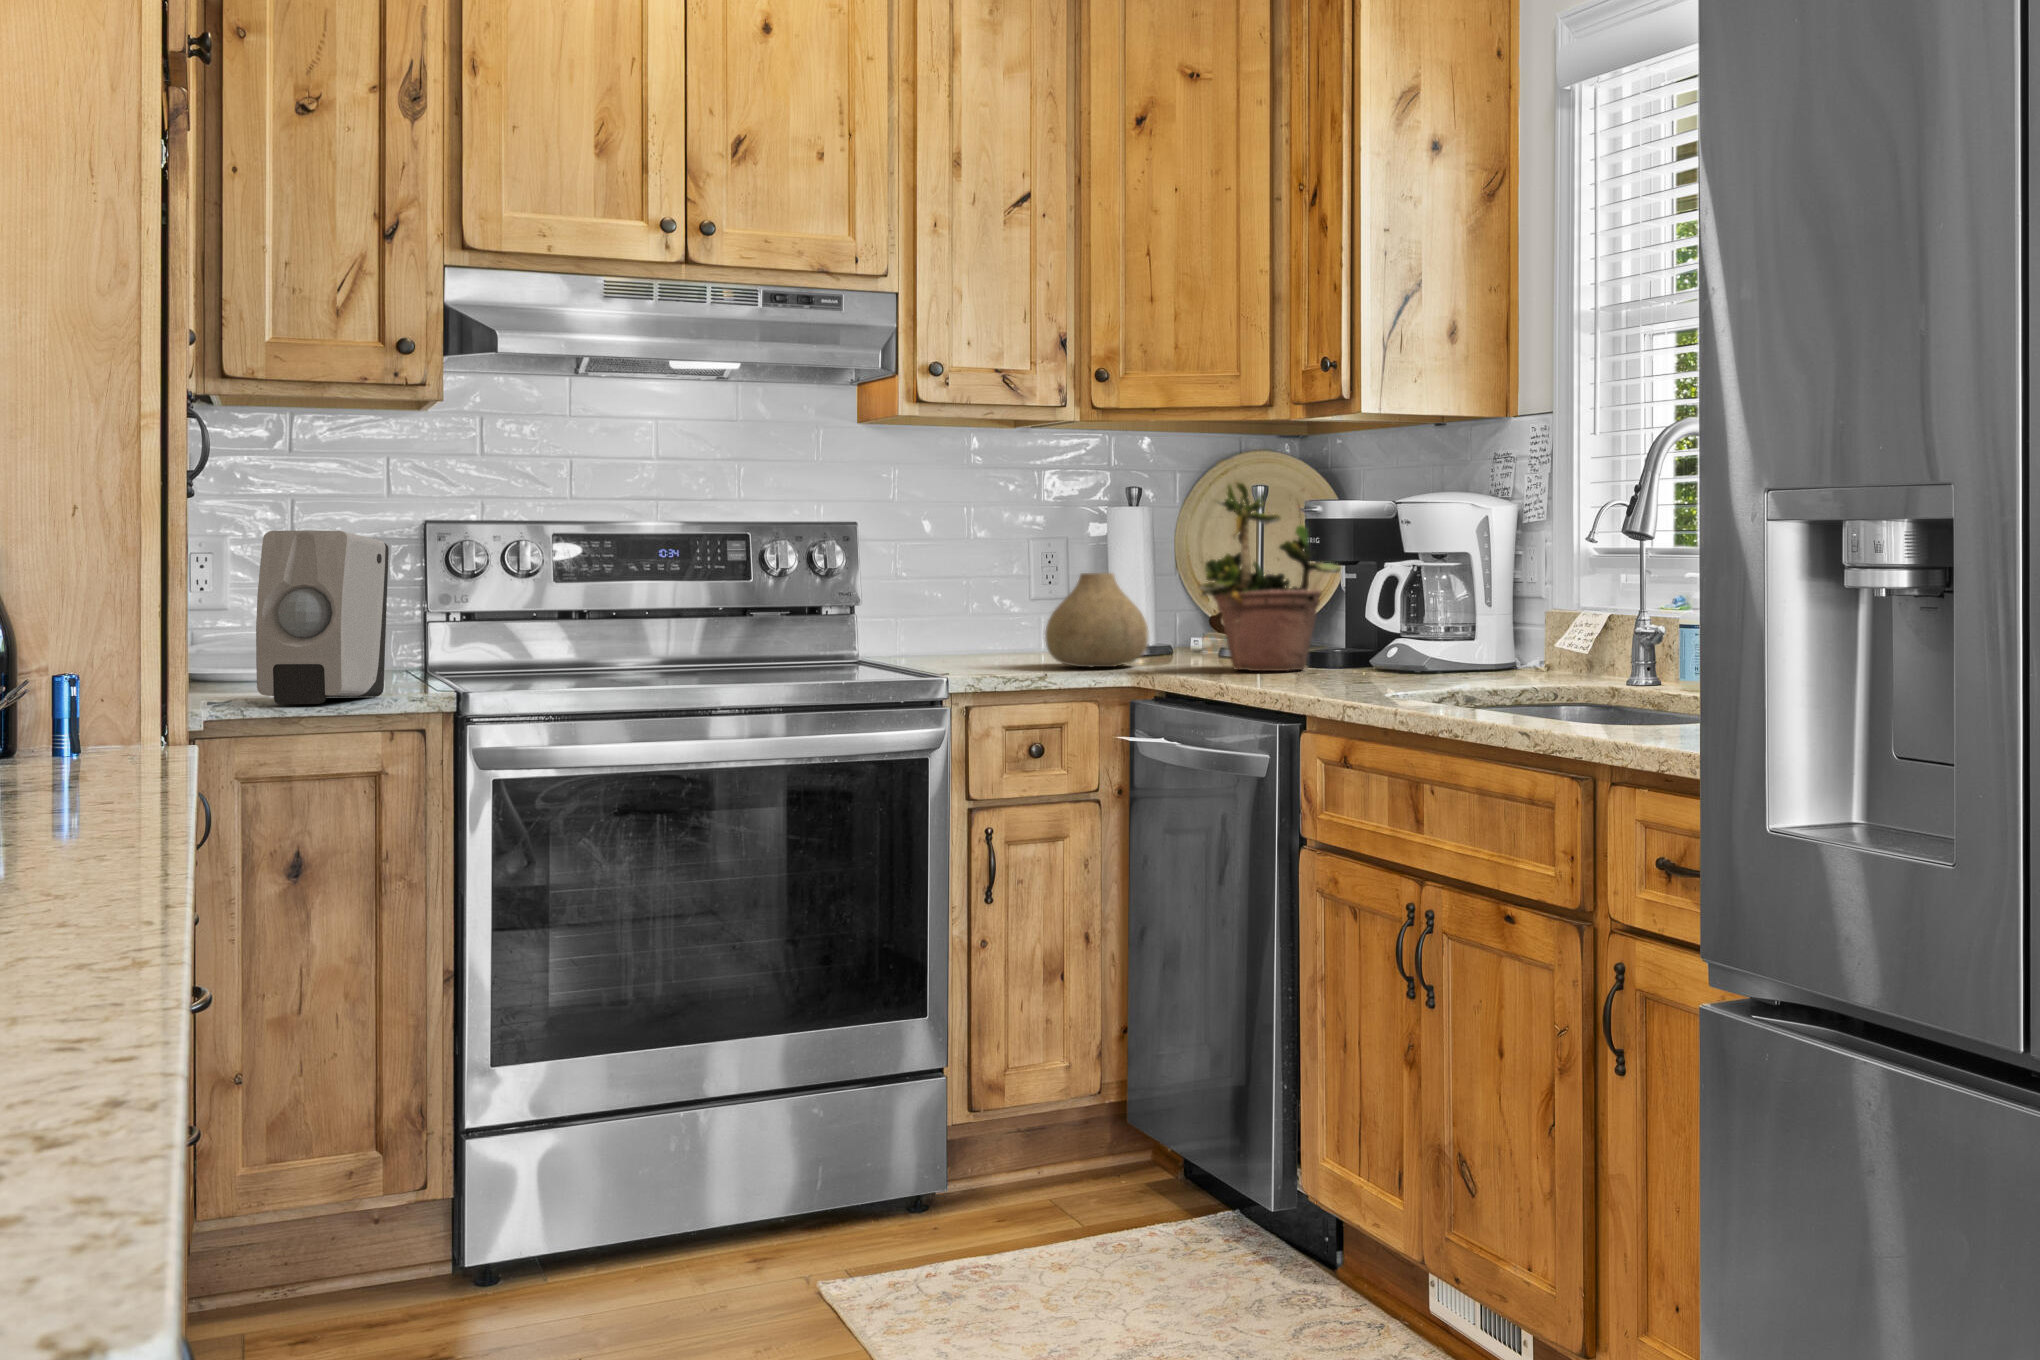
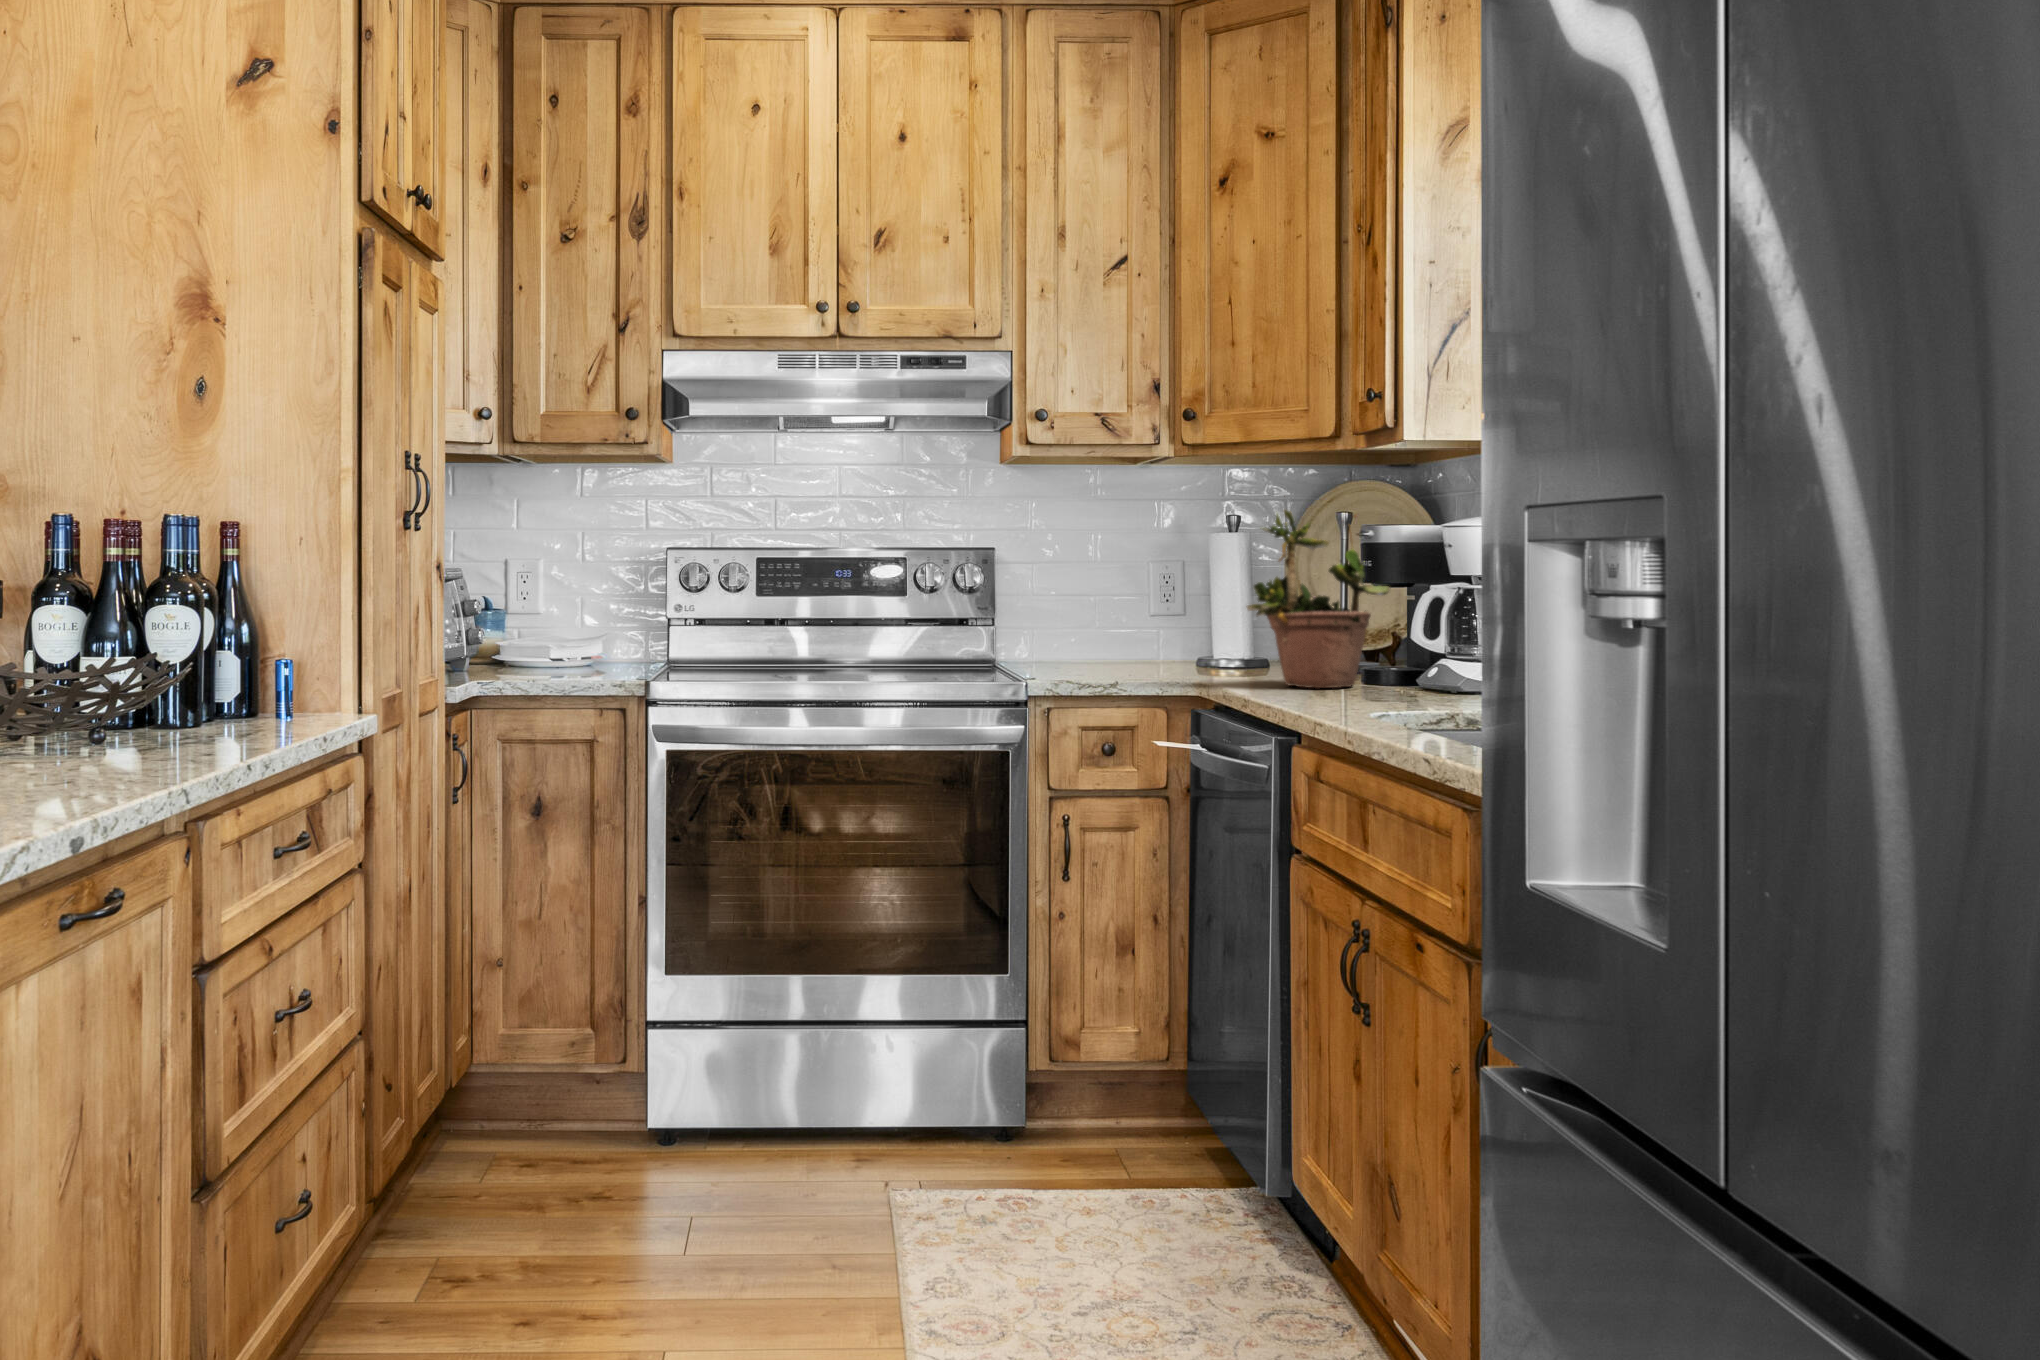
soap dispenser: present [256,531,389,704] -> none [506,561,604,693]
vase: present [1045,573,1148,667] -> none [1126,593,1219,678]

